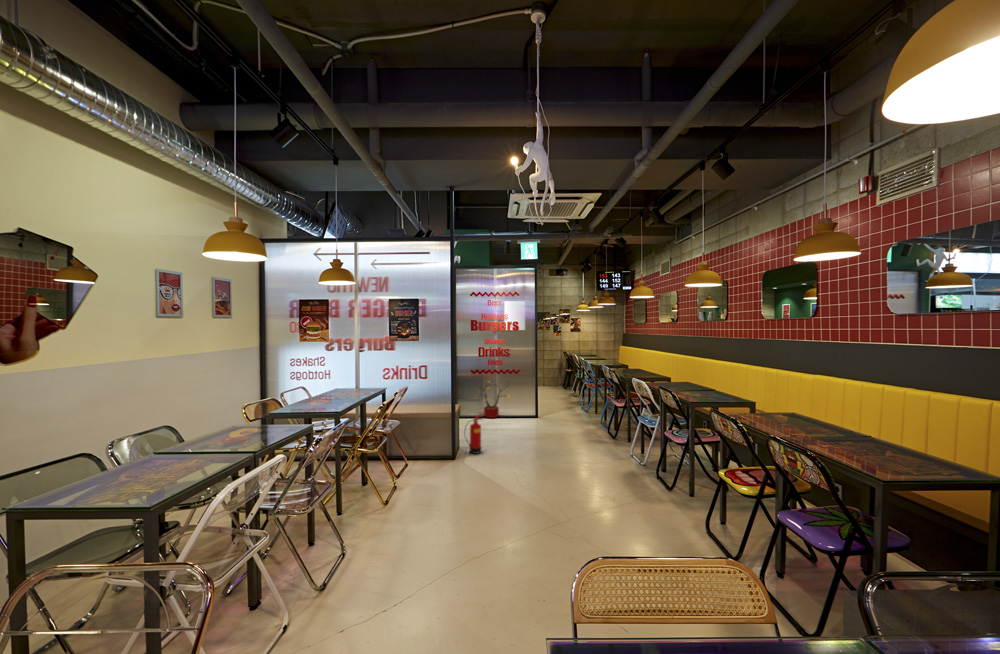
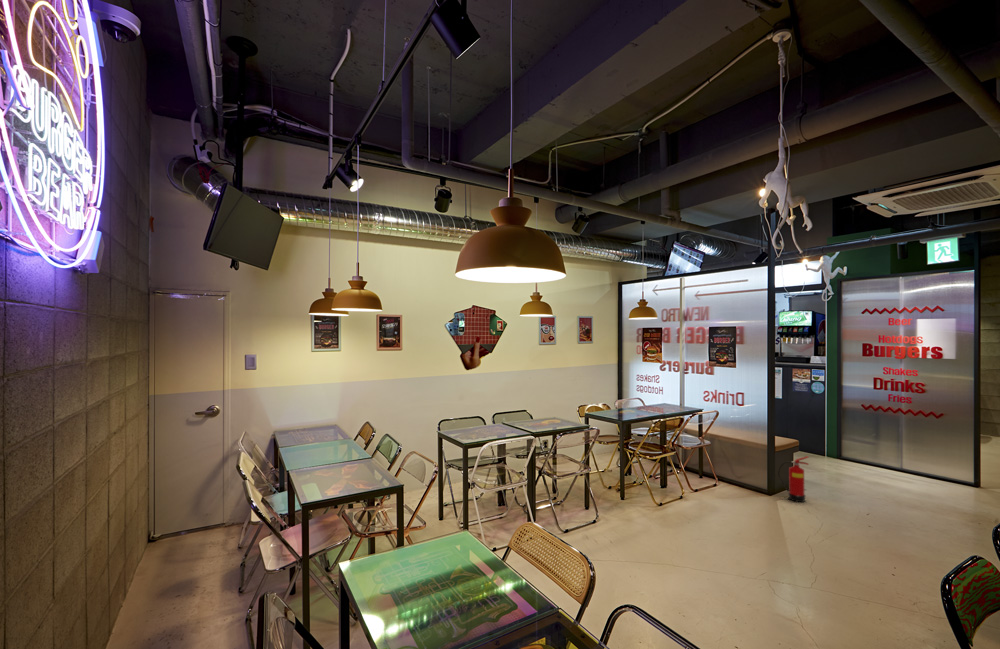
decorative plant: present [483,384,511,418] -> none [871,421,918,476]

